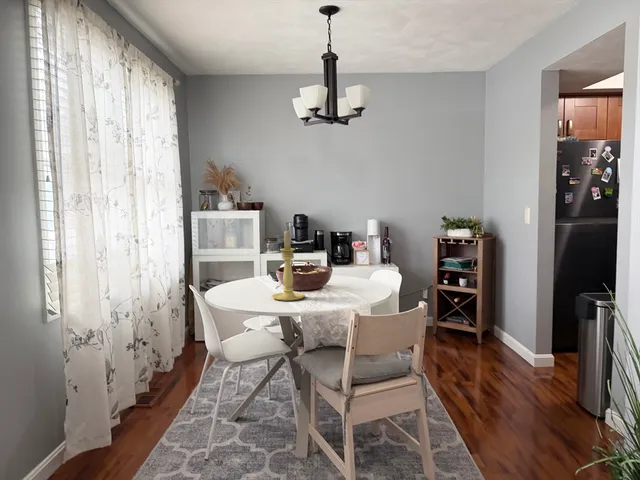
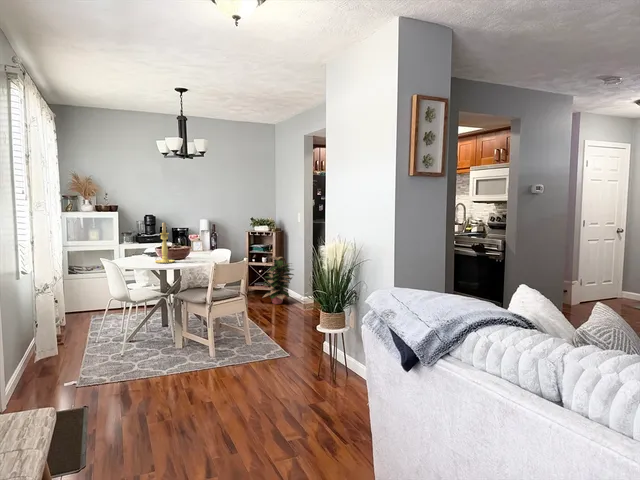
decorative plant: none [458,280,515,357] -> present [262,257,294,304]

